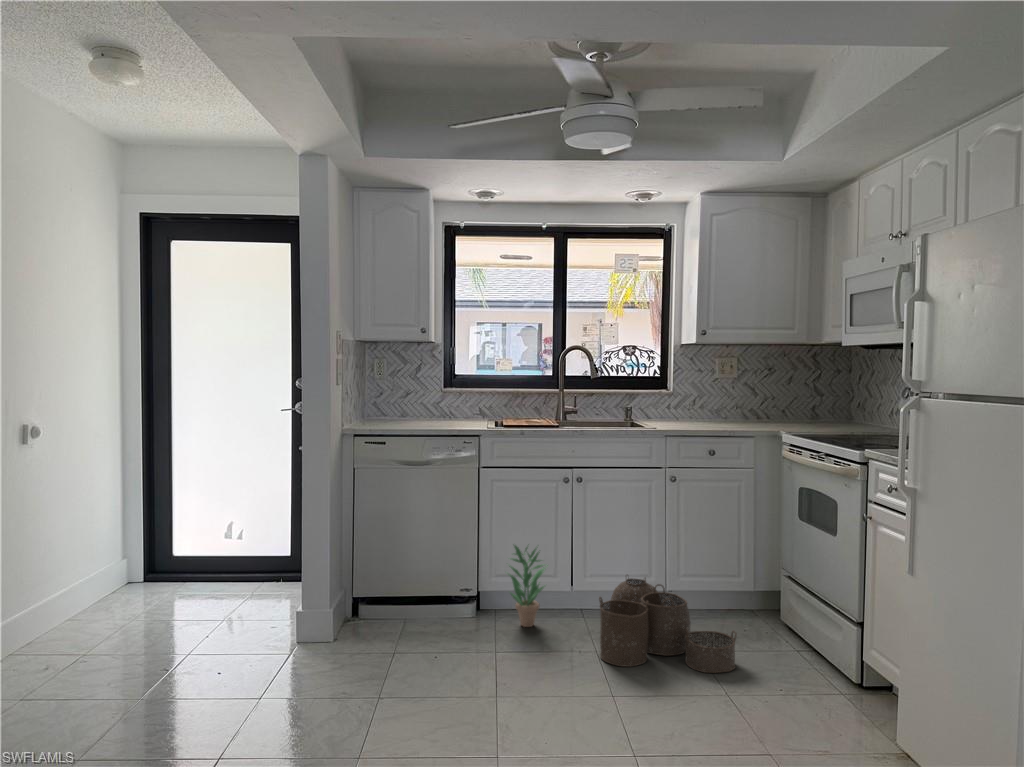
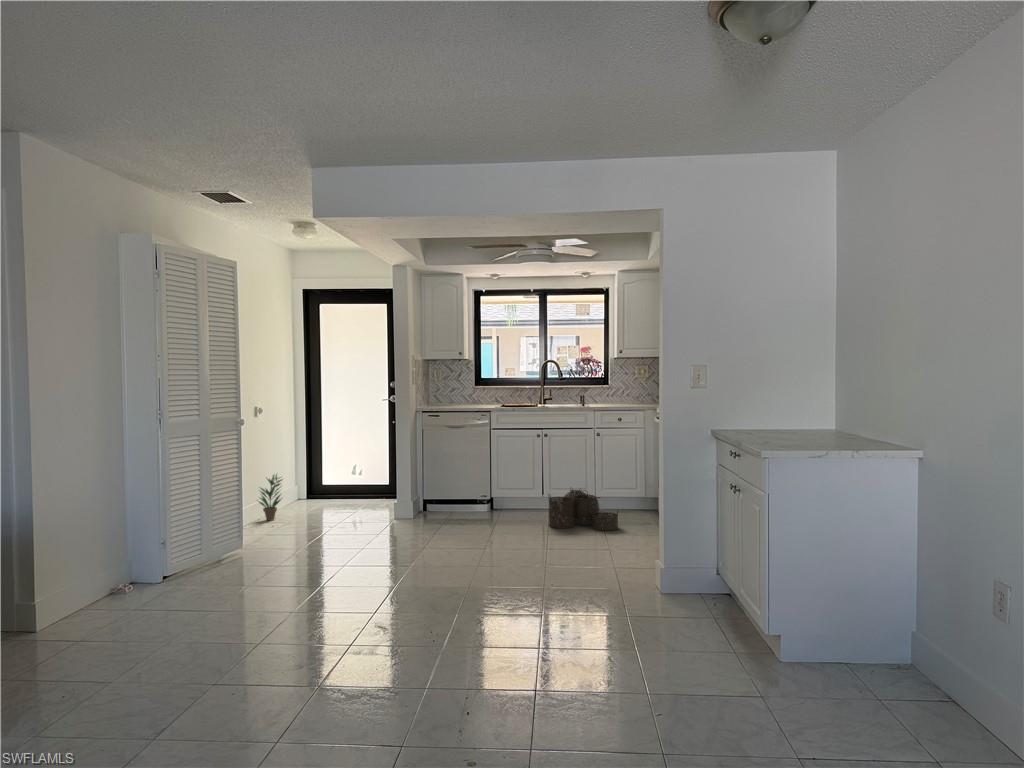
potted plant: present [508,545,548,627] -> present [259,475,282,521]

